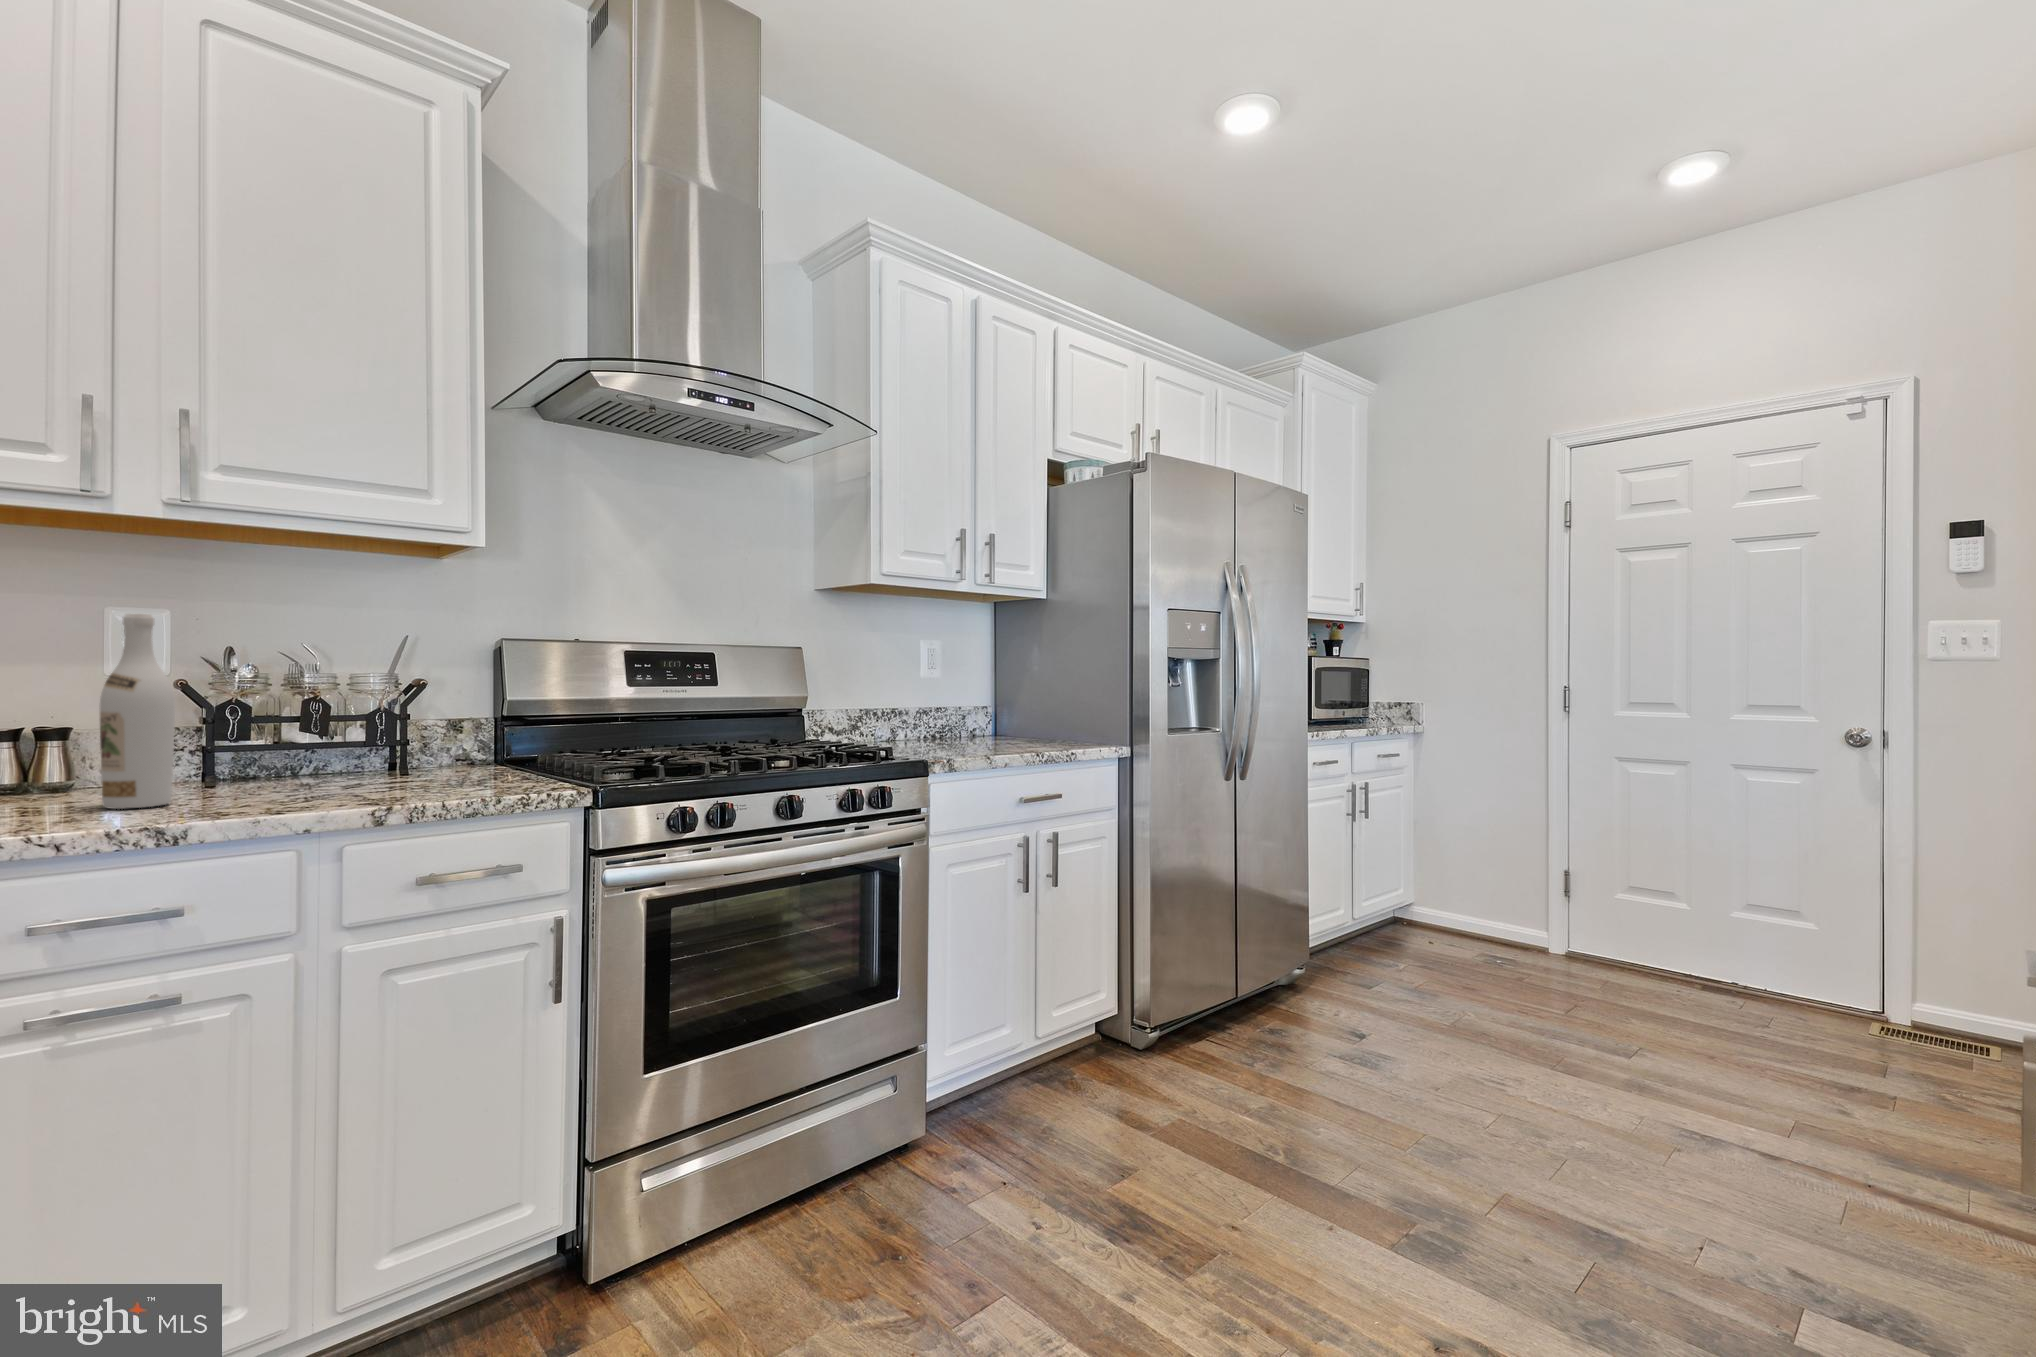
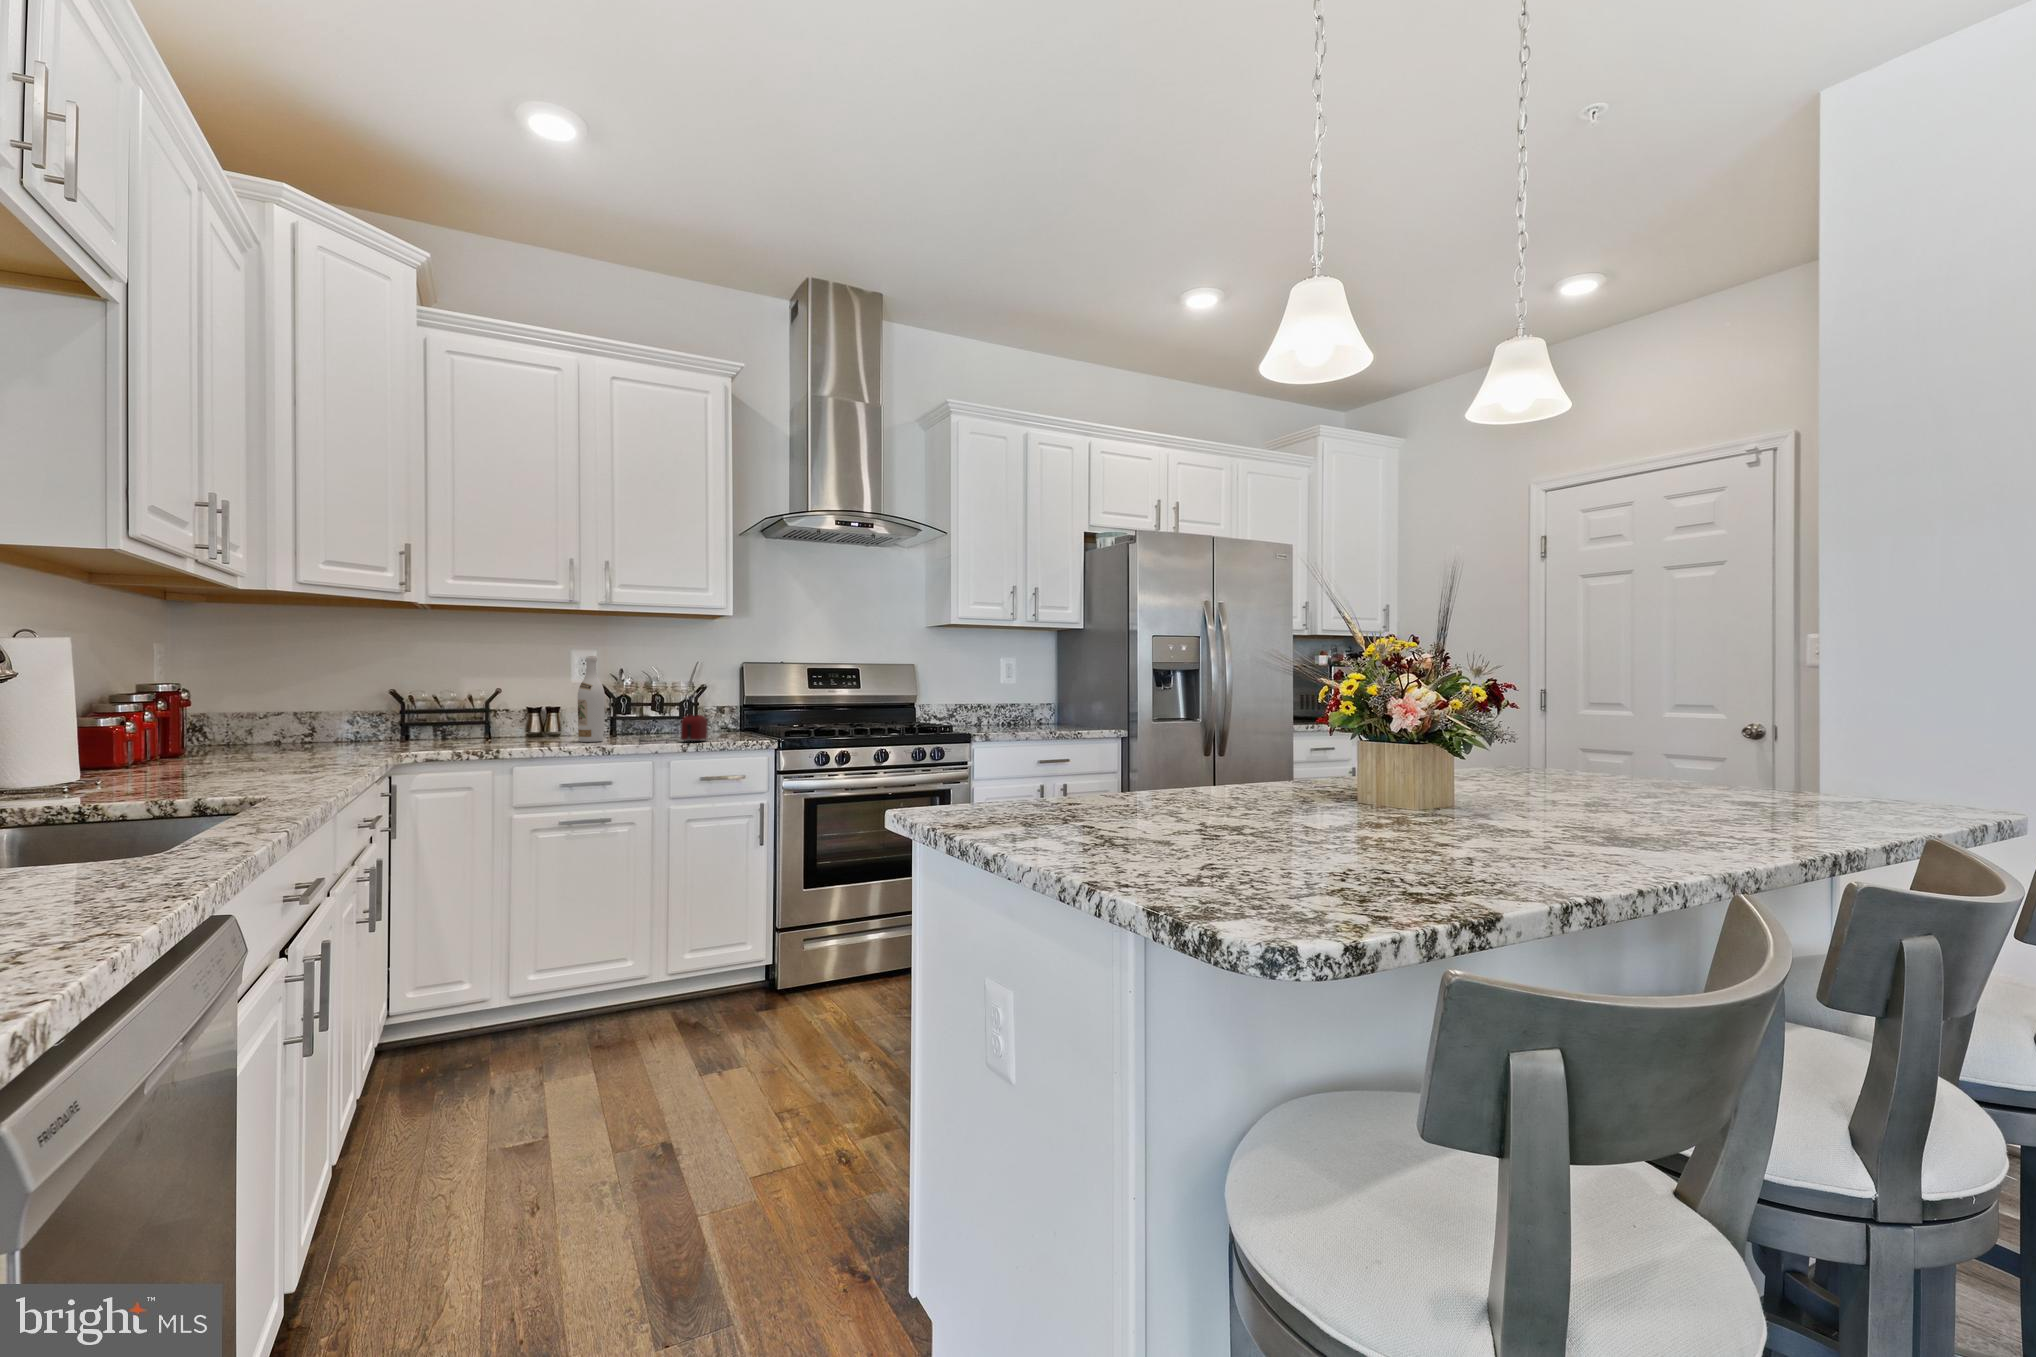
toaster: none [250,740,430,812] -> present [639,715,708,743]

